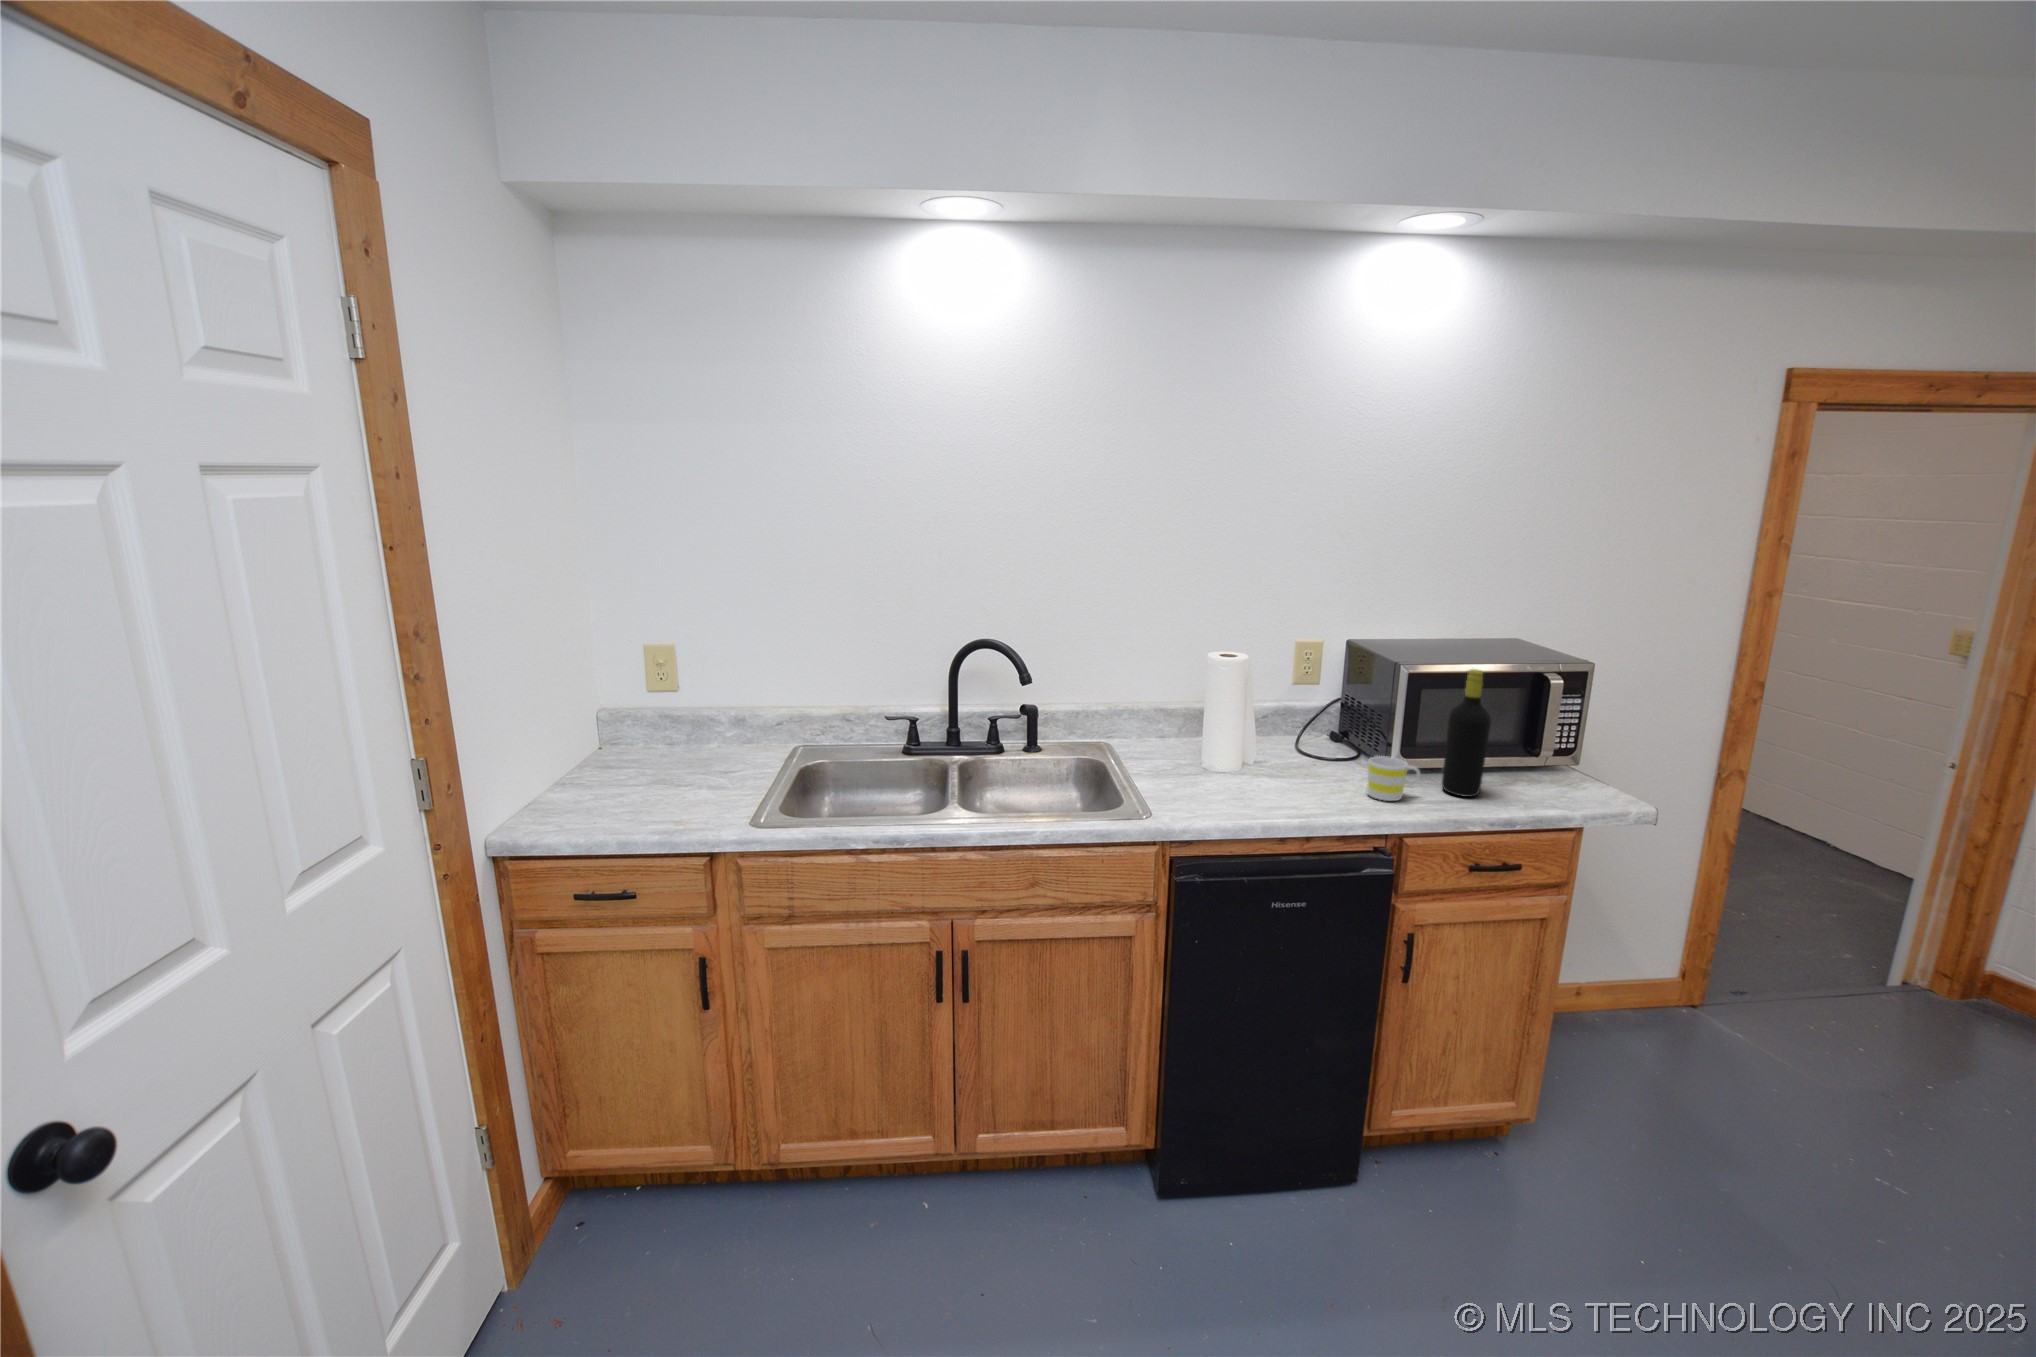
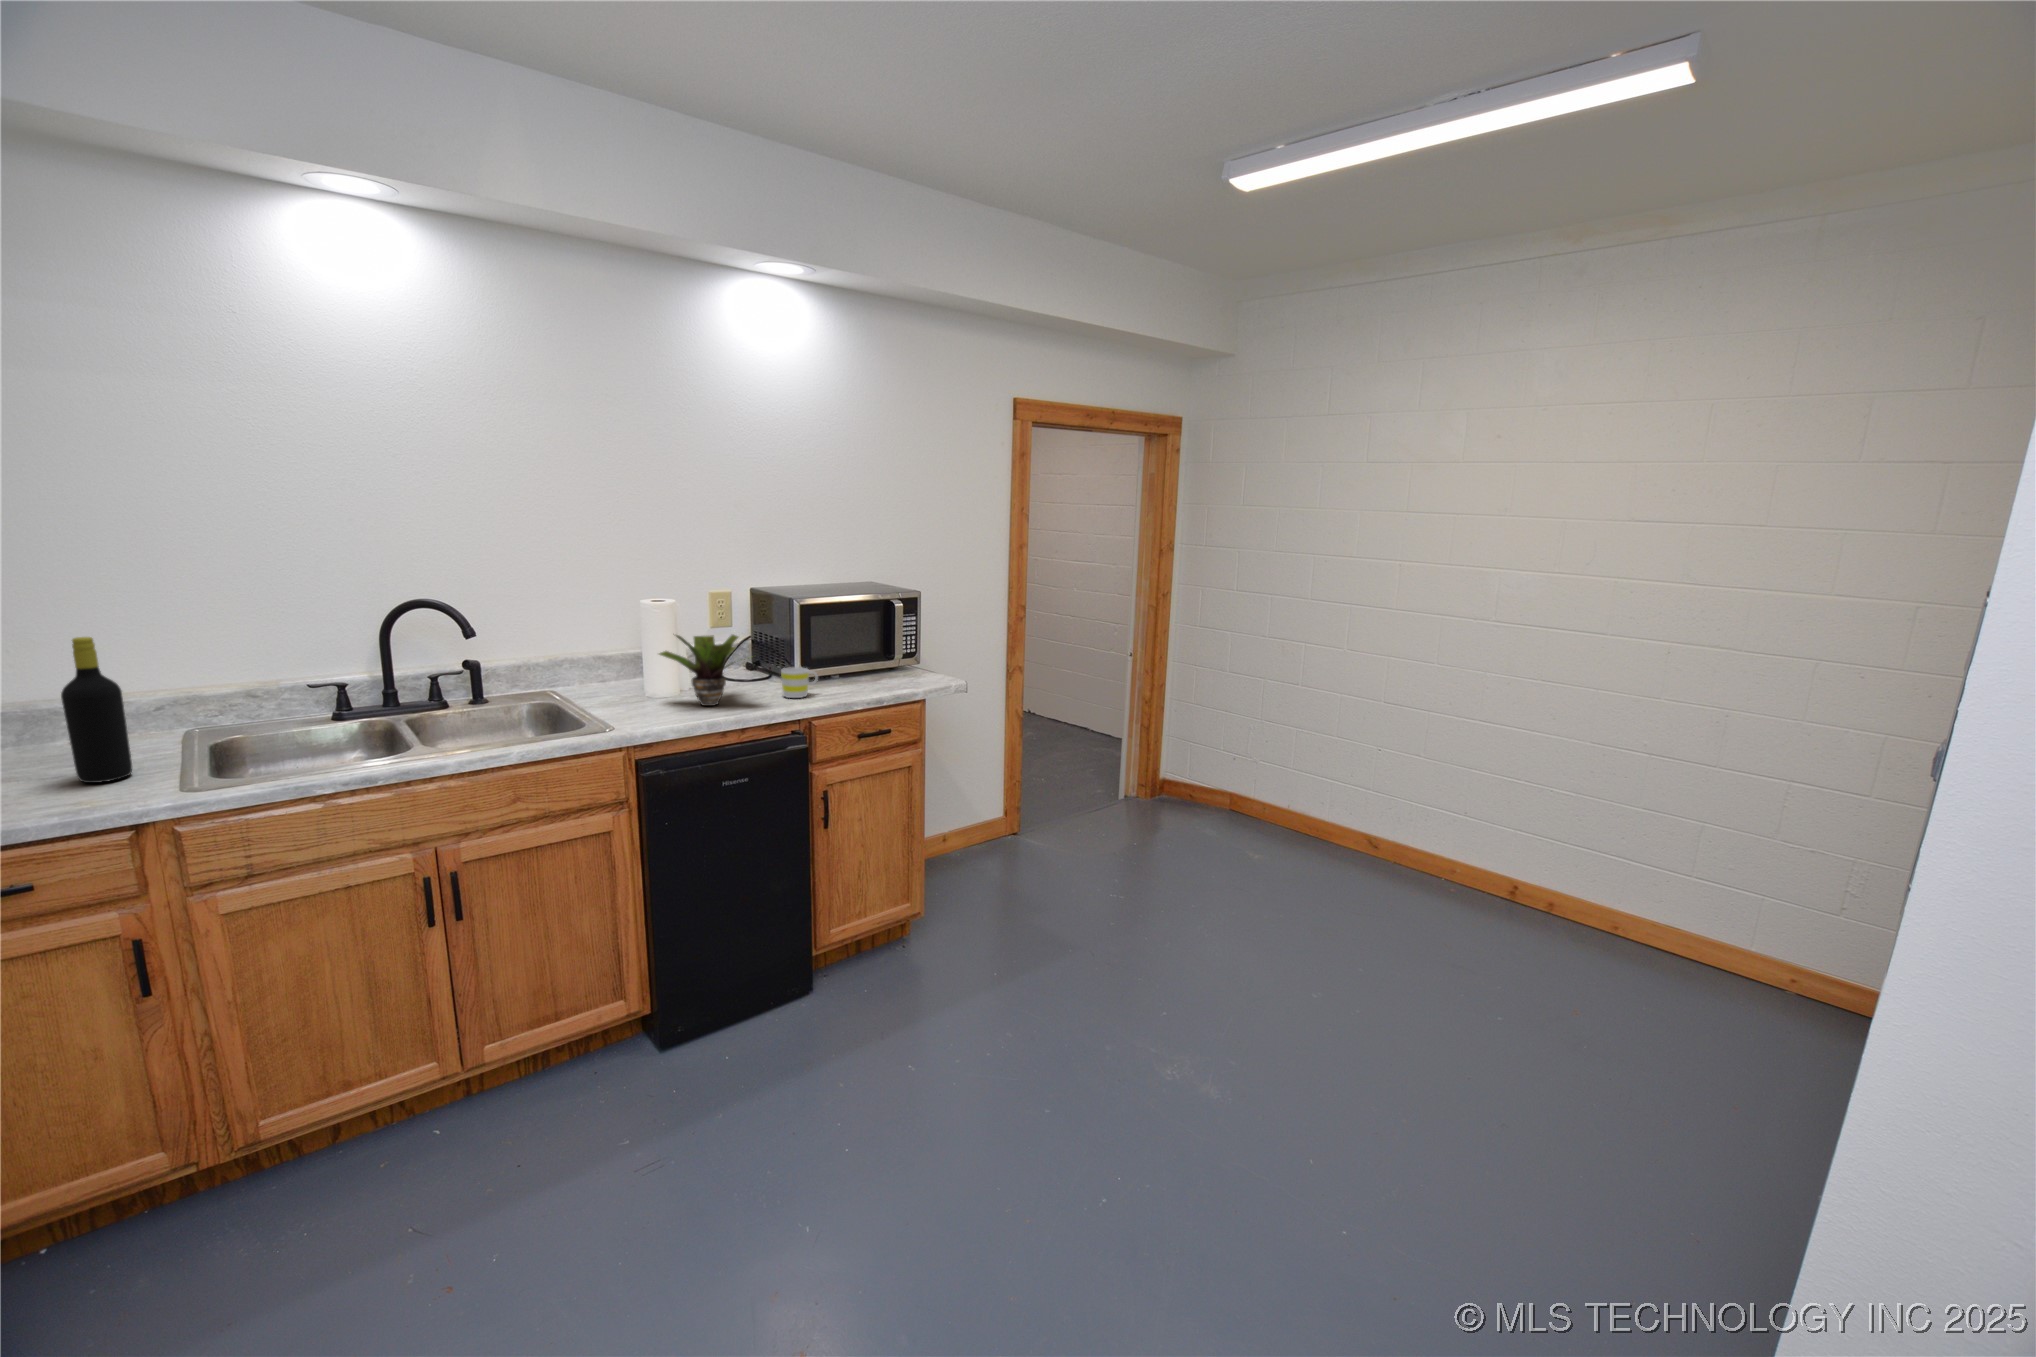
bottle: present [1442,669,1491,797] -> present [61,637,132,783]
potted plant: none [1213,700,1339,795] -> present [659,635,738,706]

